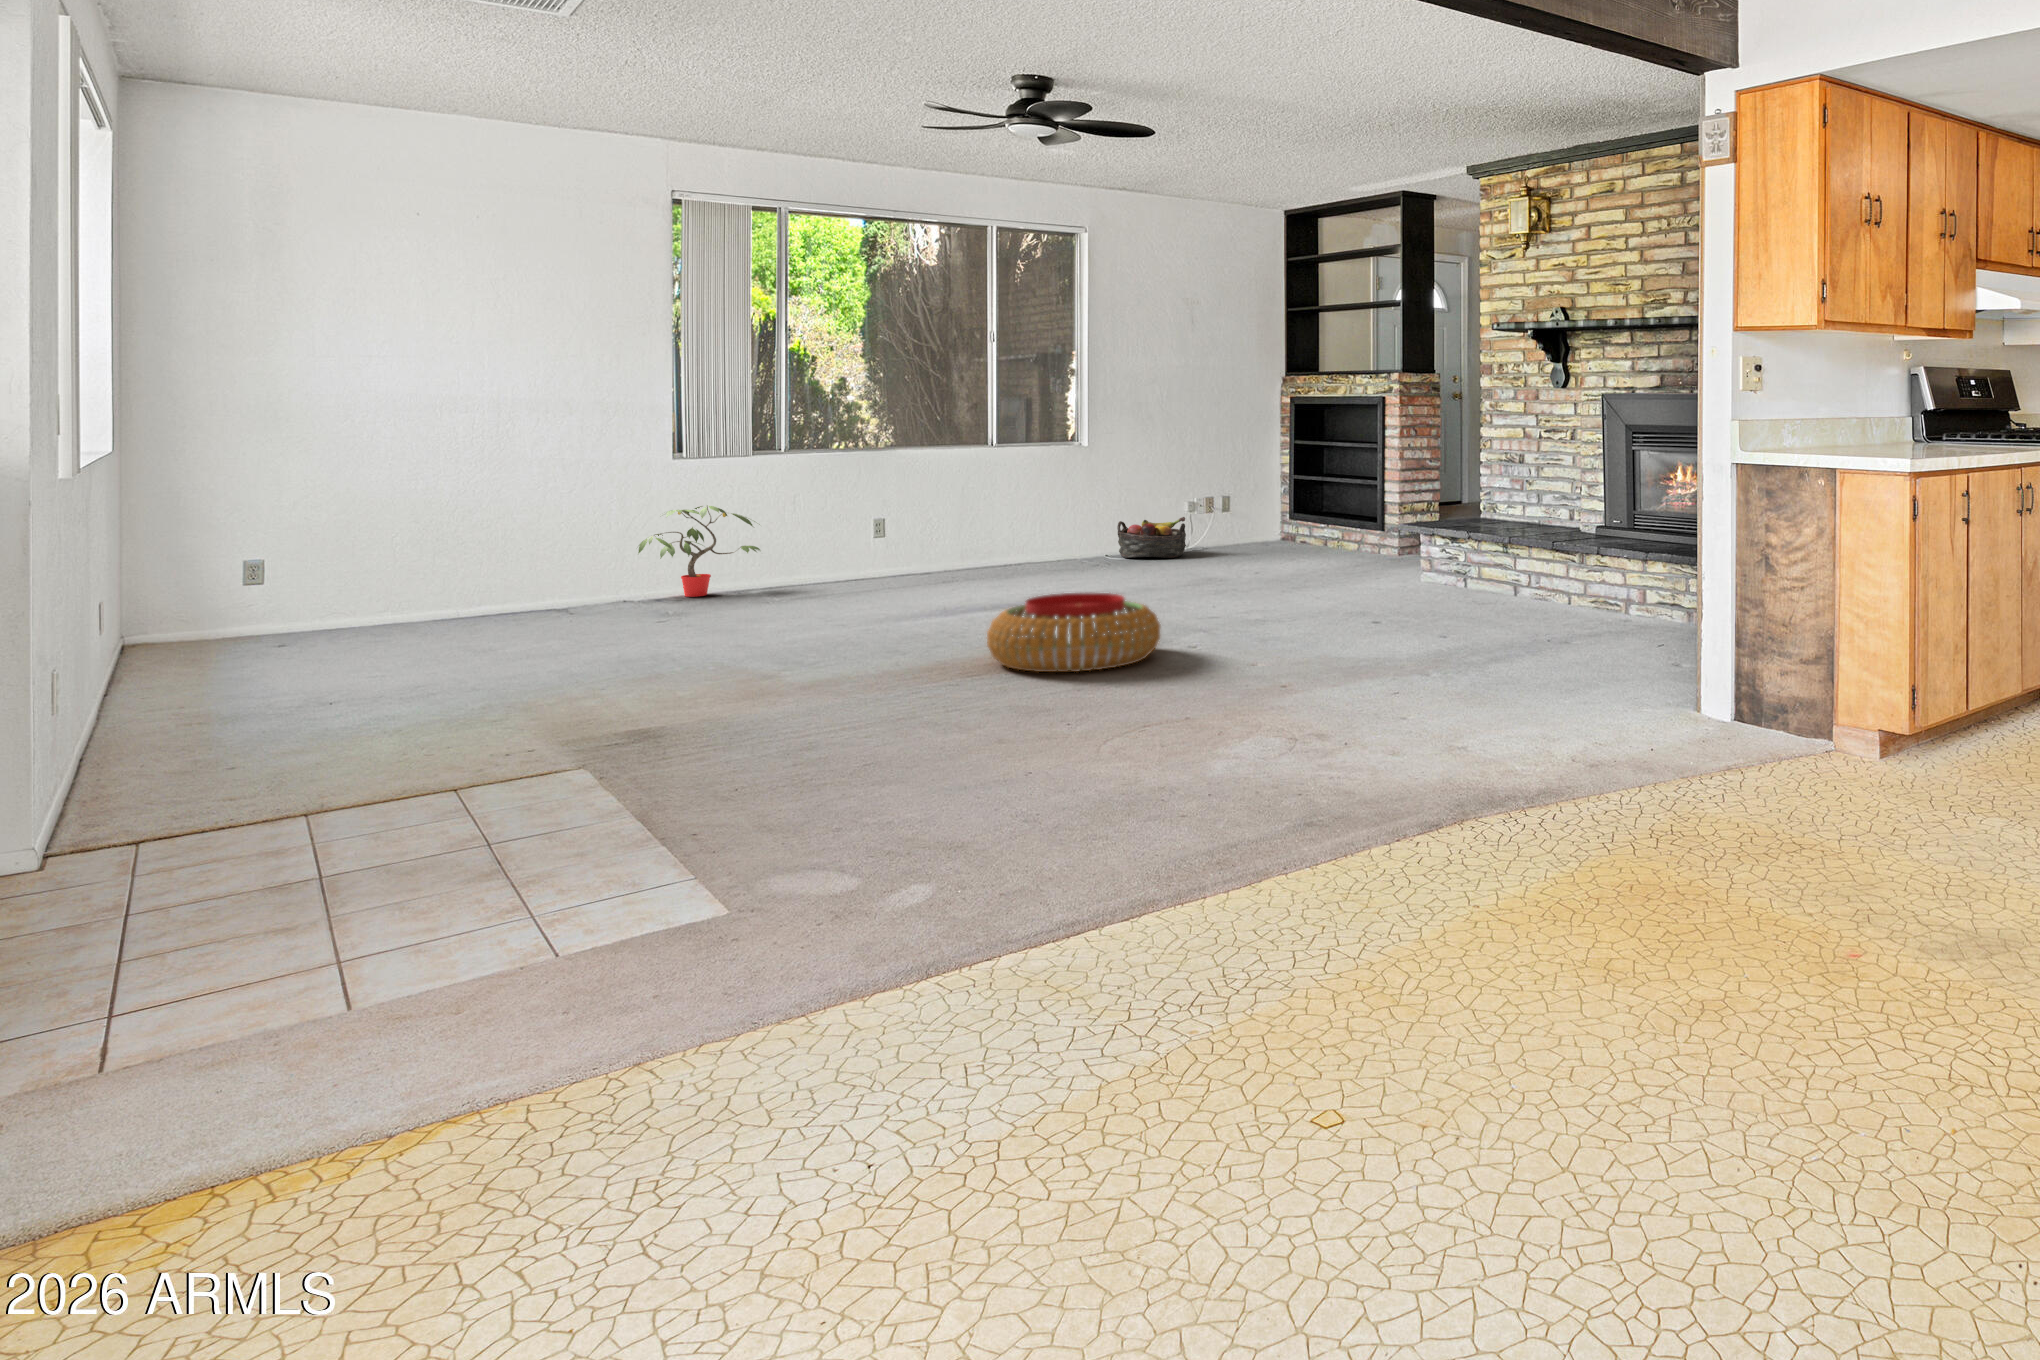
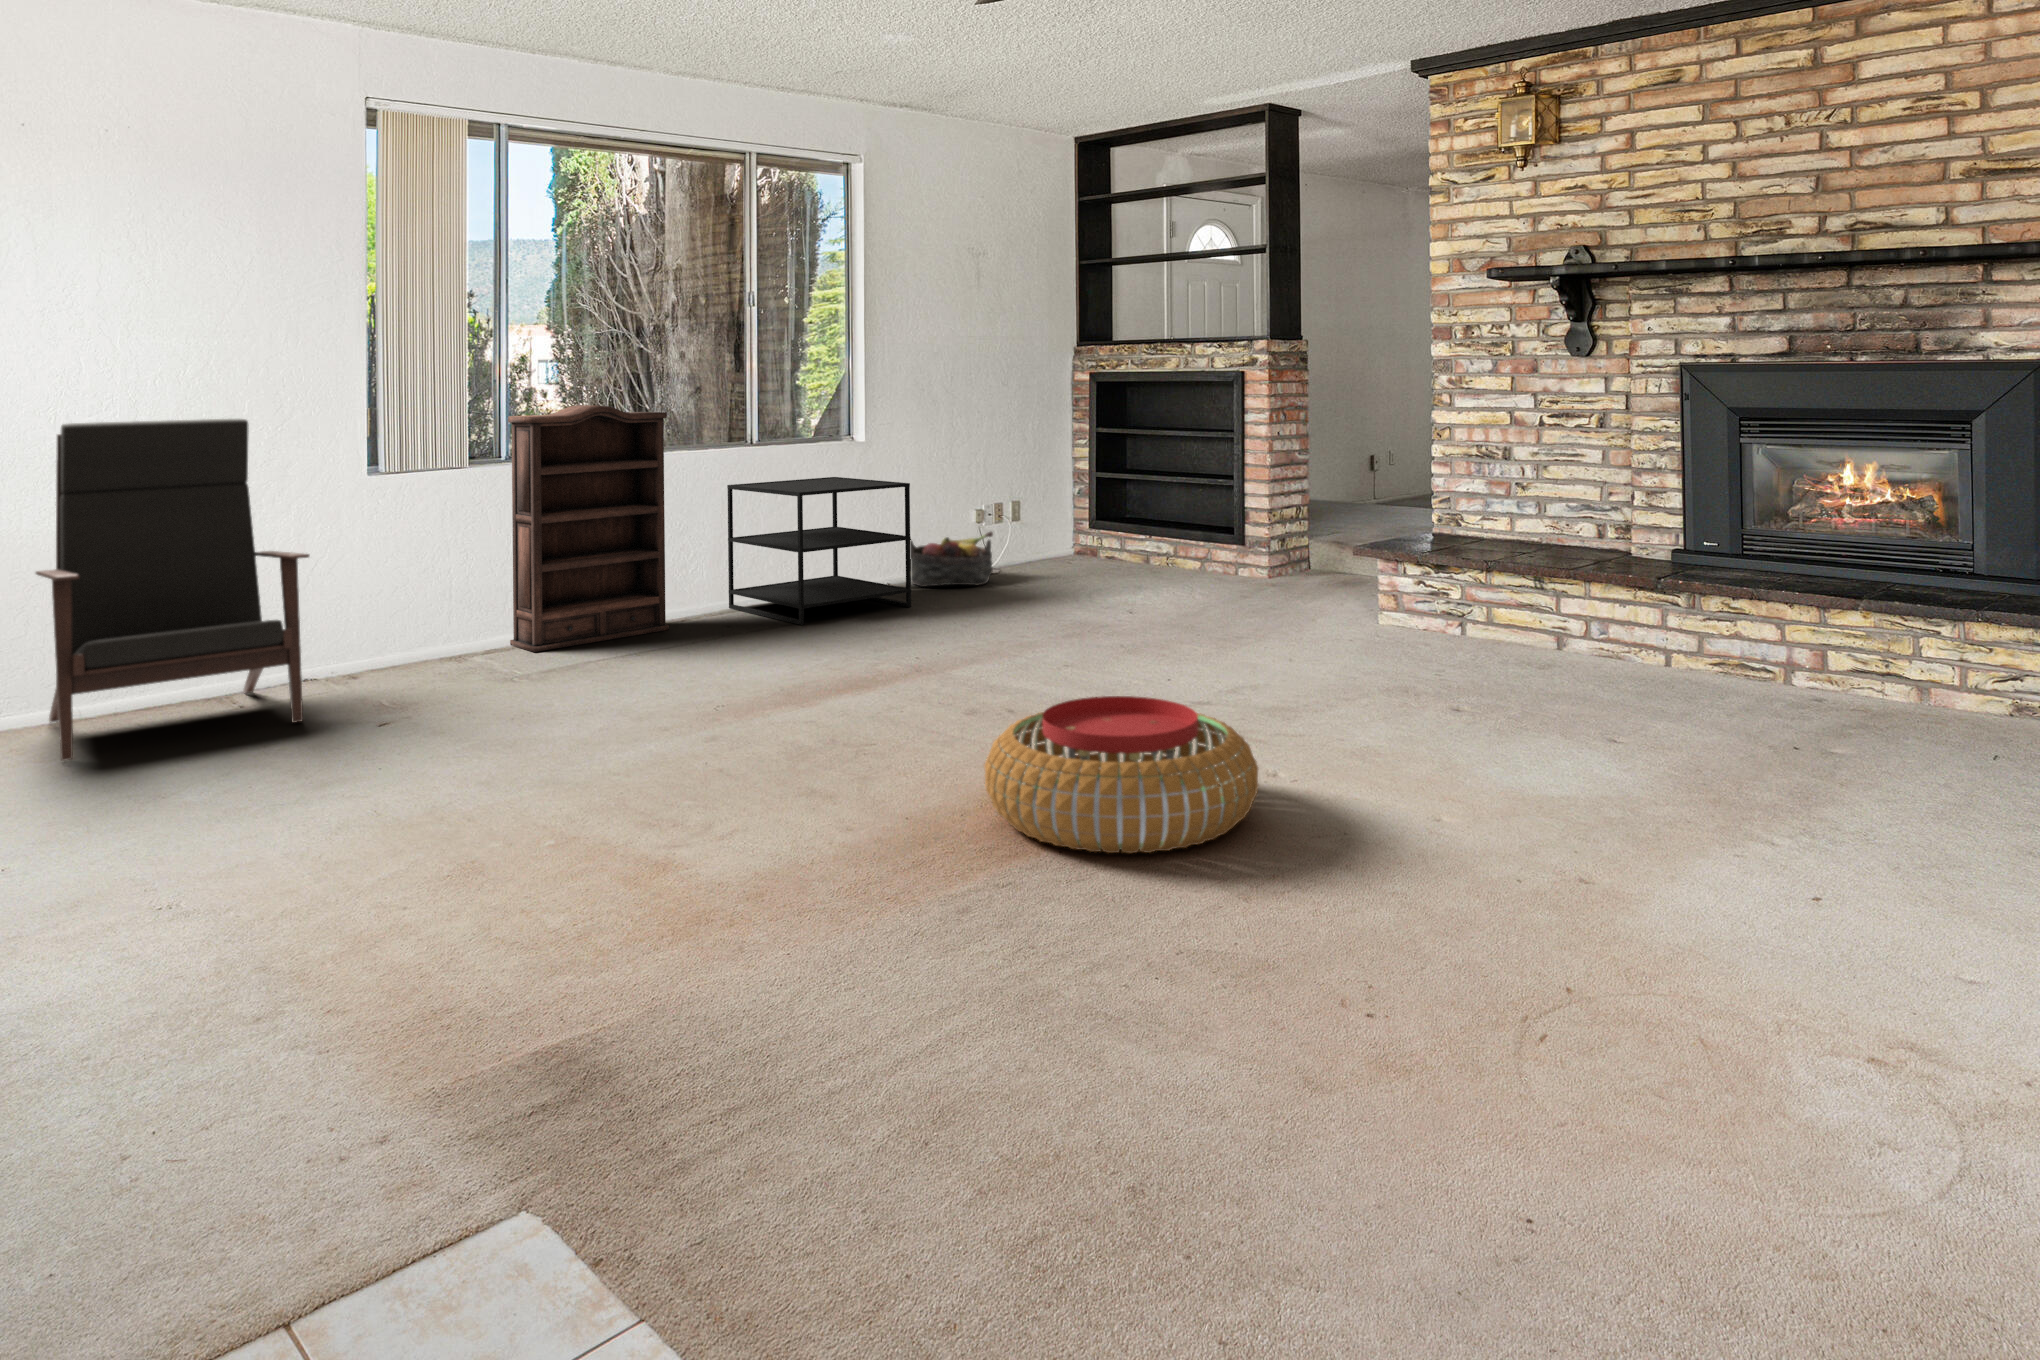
bookshelf: none [781,412,906,588] -> present [508,405,669,652]
lounge chair: none [430,414,613,631] -> present [36,419,309,761]
side table: none [964,472,1100,577] -> present [727,477,911,625]
potted plant: present [638,505,760,597] -> none [324,542,497,674]

